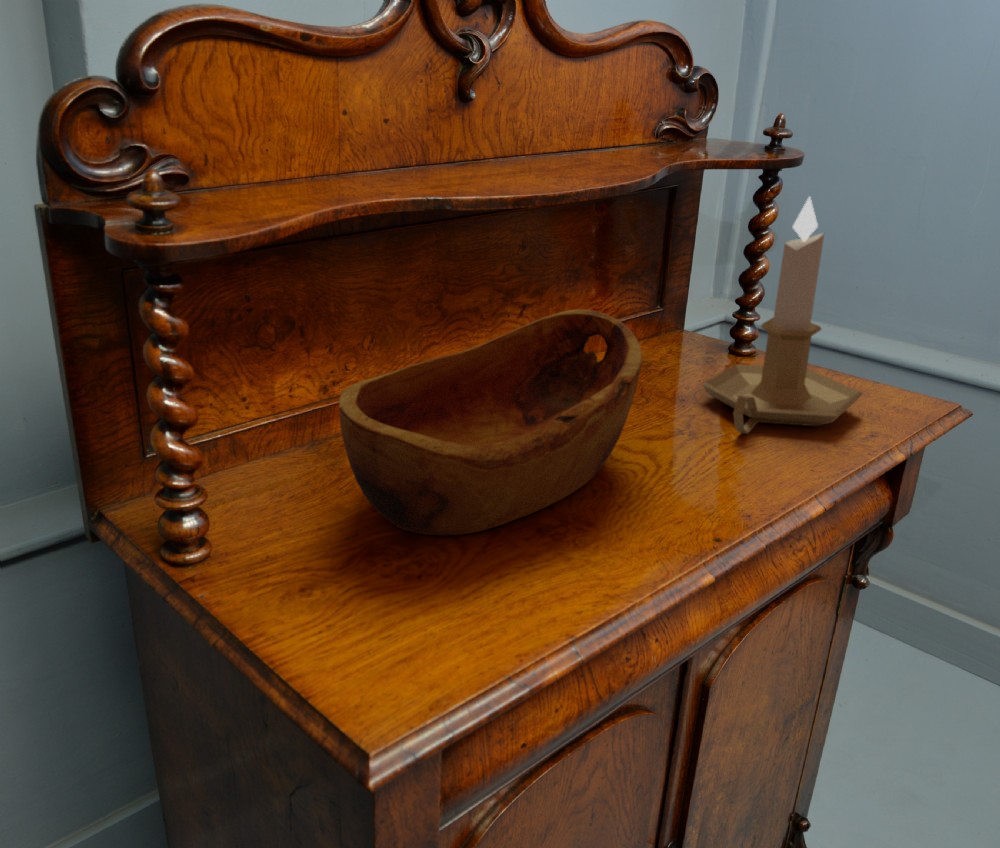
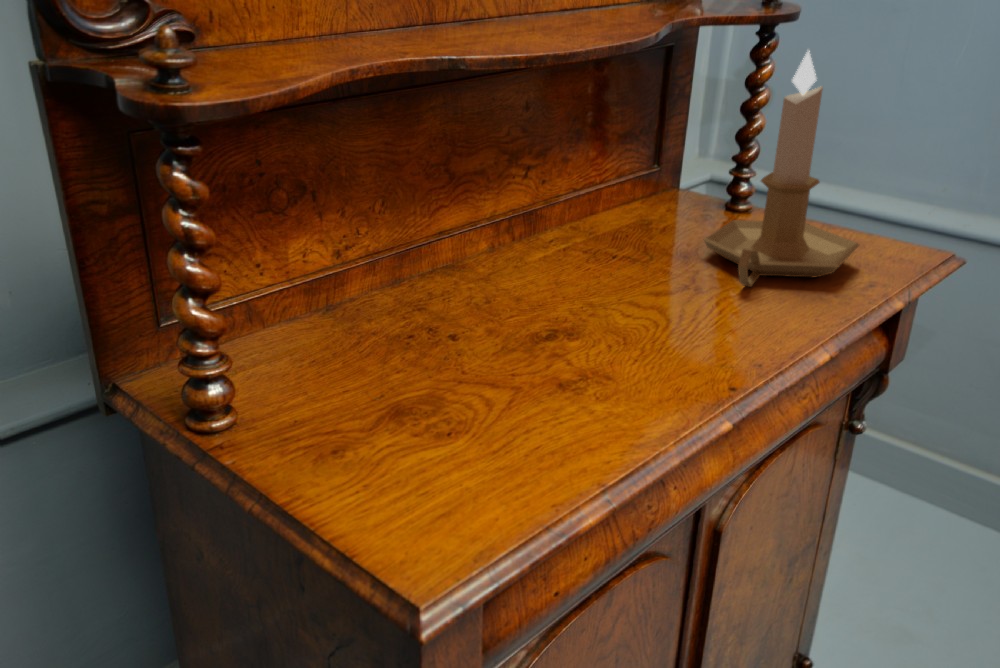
wooden bowl: present [339,309,642,535] -> none [359,168,653,393]

